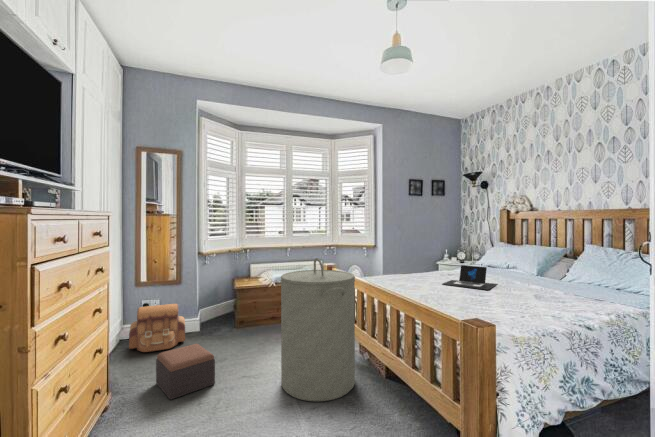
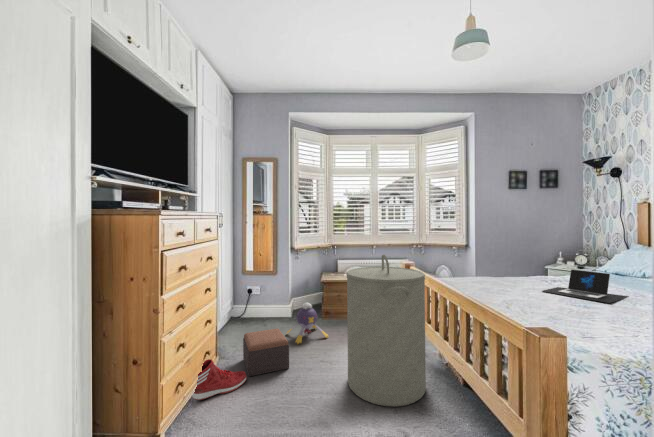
backpack: present [129,304,185,352] -> none [233,291,278,330]
plush toy: none [199,313,249,359] -> present [287,303,328,344]
sneaker: none [105,386,169,436] -> present [192,359,247,400]

